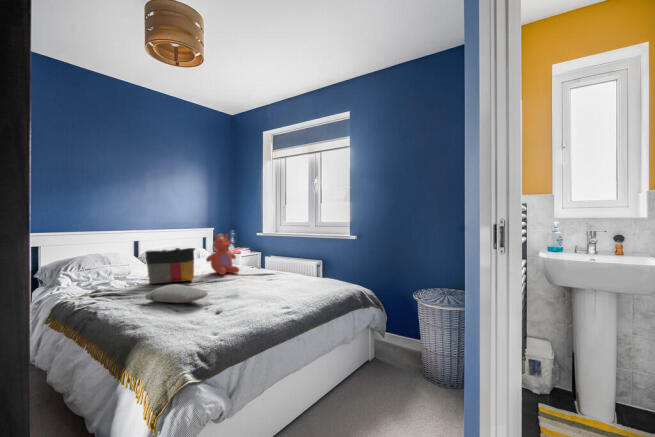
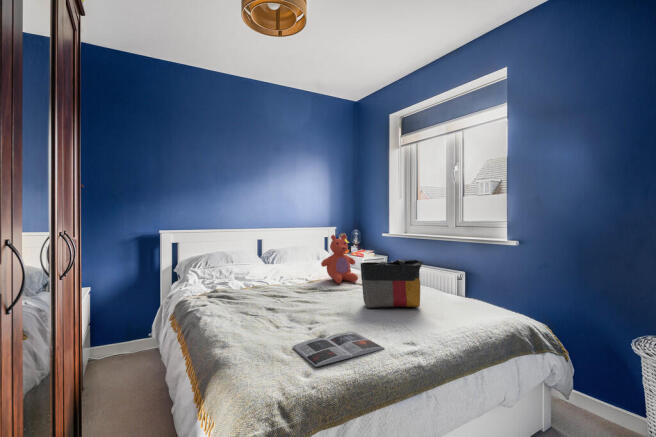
tote bag: present [146,248,195,284] -> present [361,260,423,308]
pillow: present [145,284,208,303] -> none [248,293,312,318]
magazine: none [197,306,269,328] -> present [293,332,385,367]

